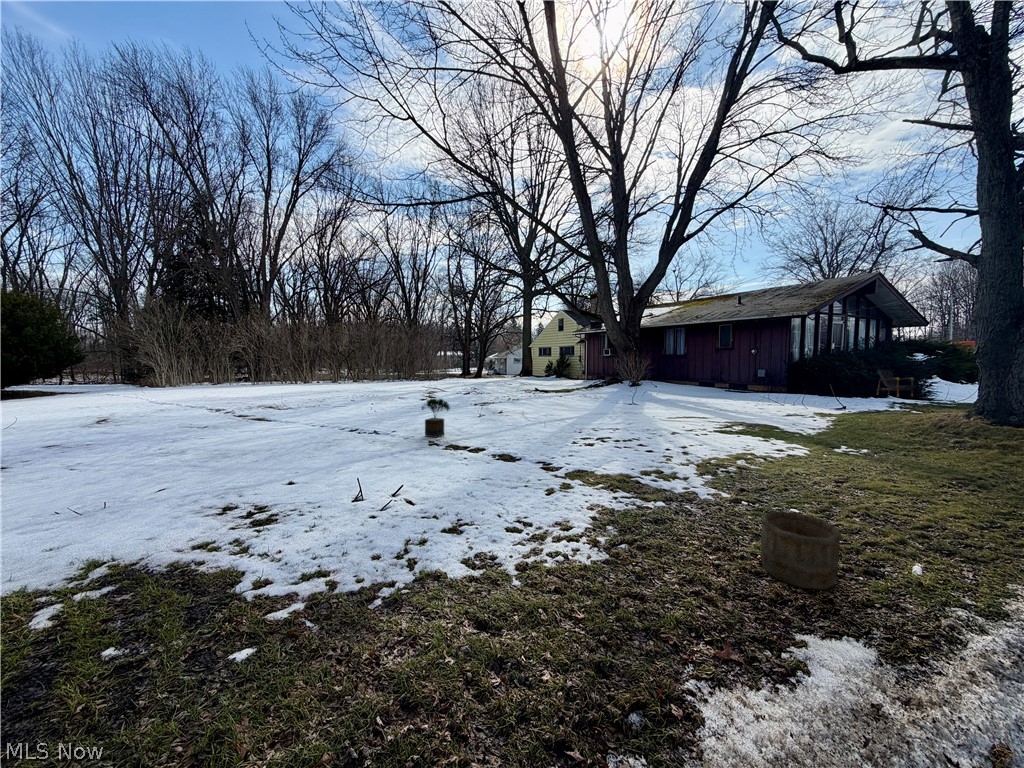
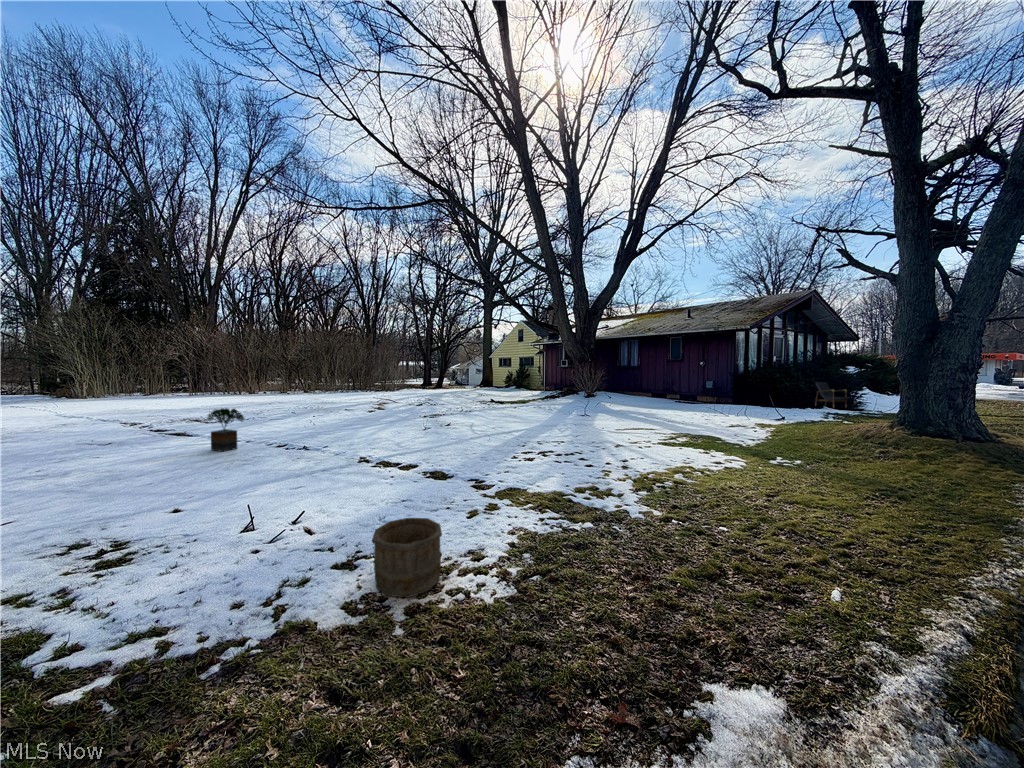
potted tree: present [422,399,450,438] -> present [207,408,244,452]
wooden bucket: present [761,512,843,590] -> present [372,518,442,597]

